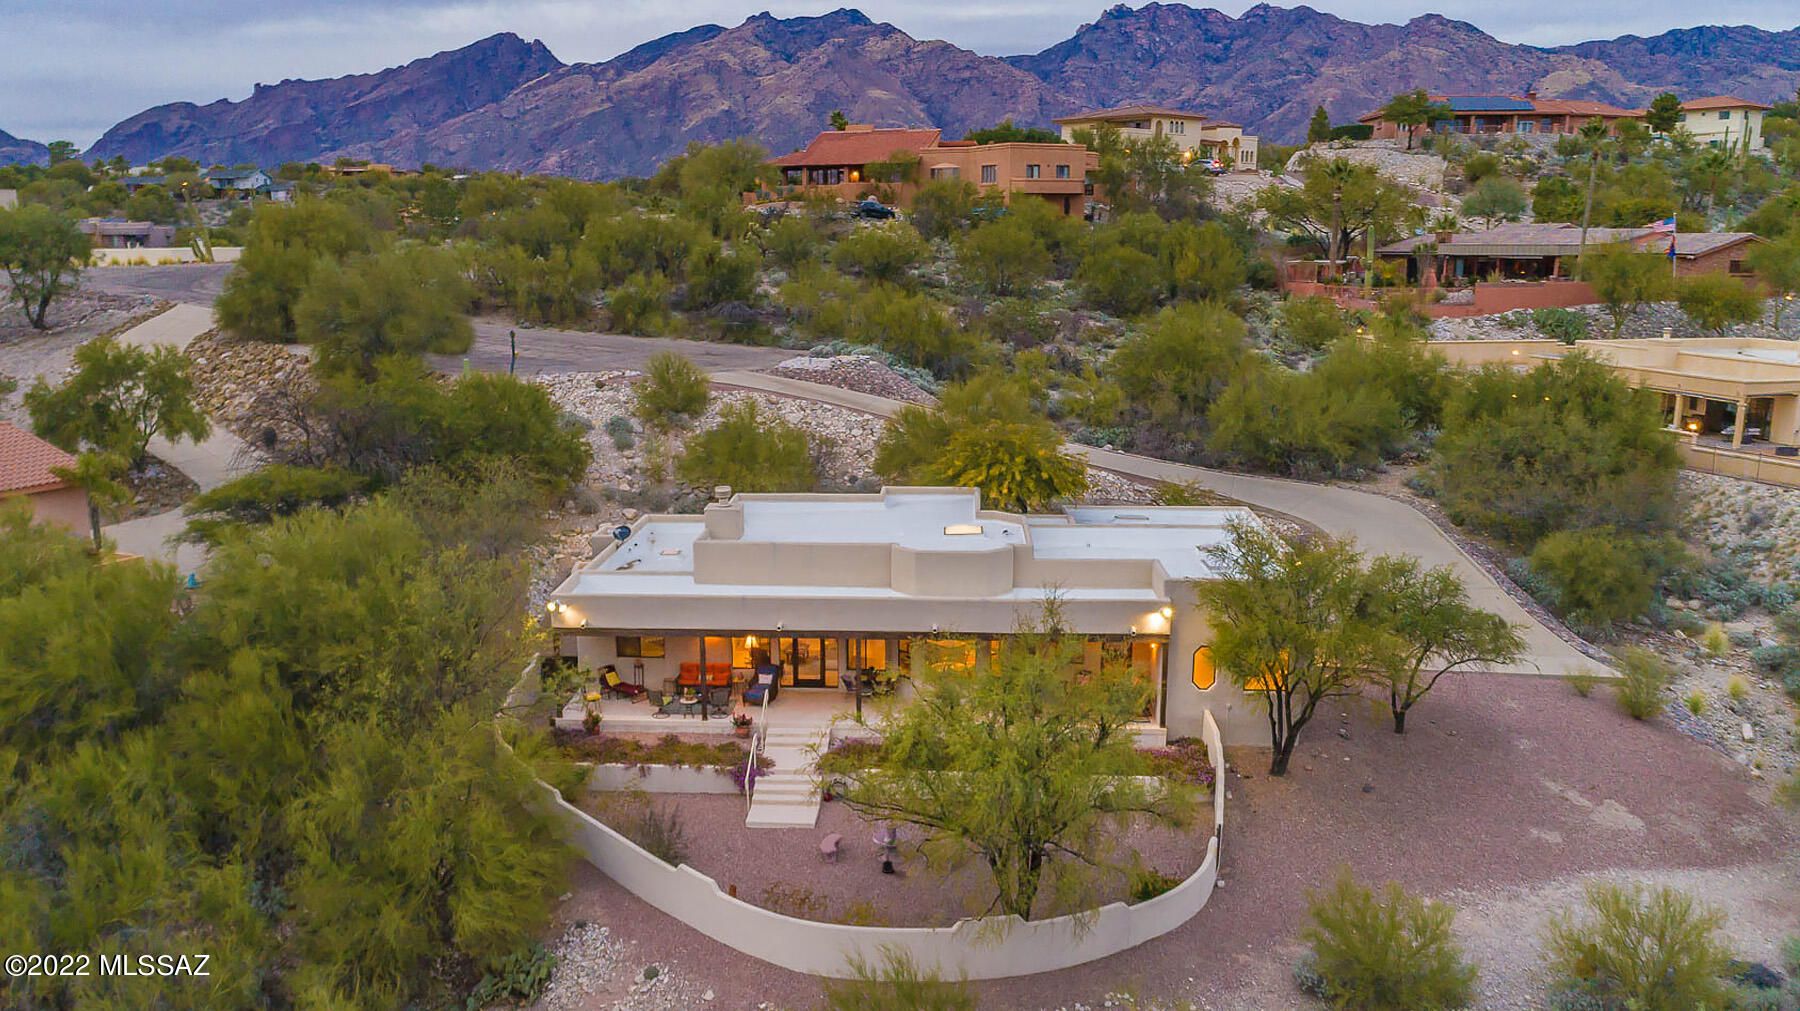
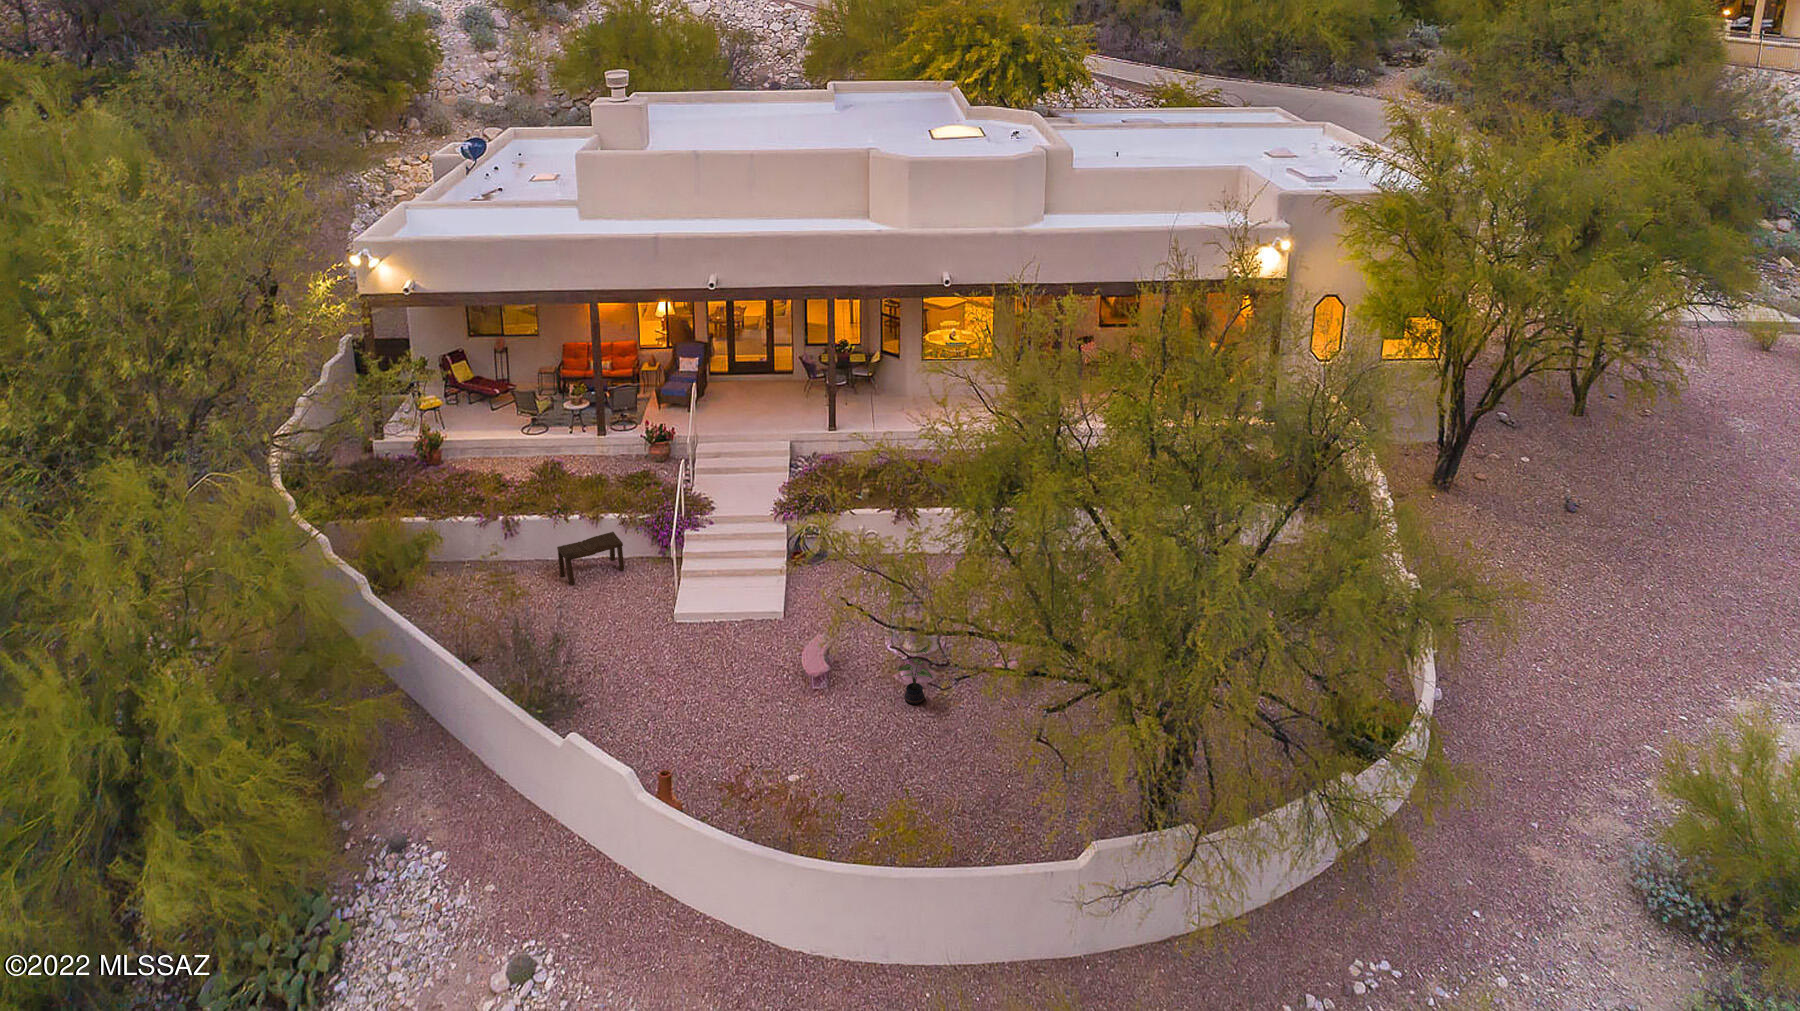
bench: none [673,777,715,809] -> present [557,532,624,585]

